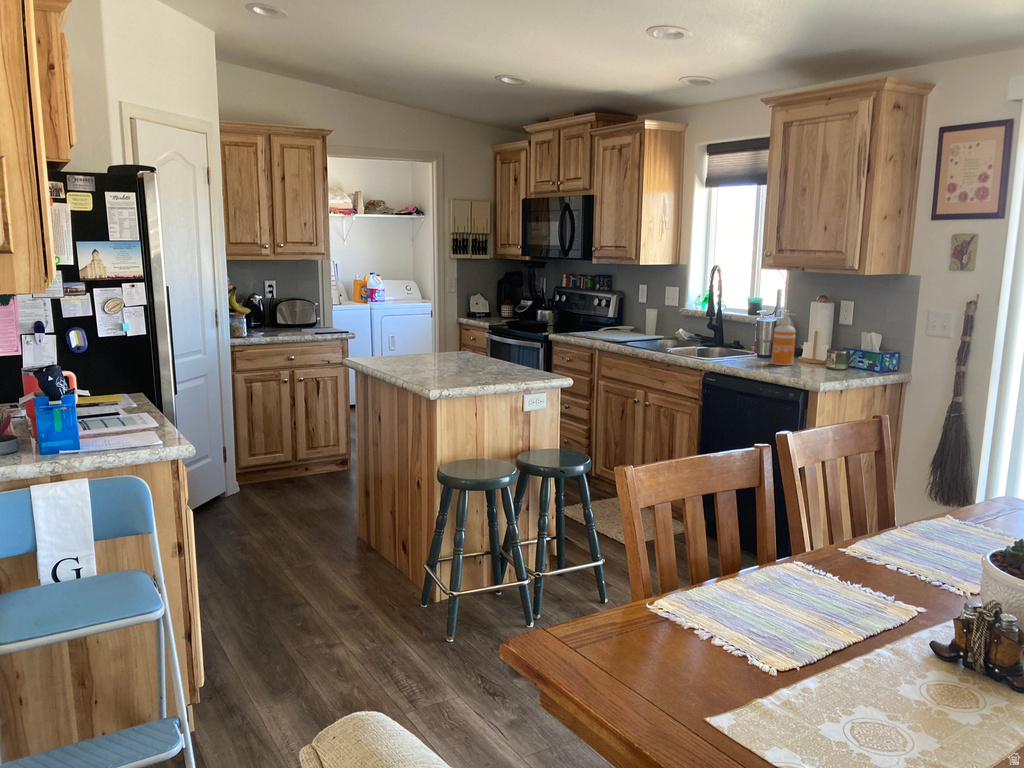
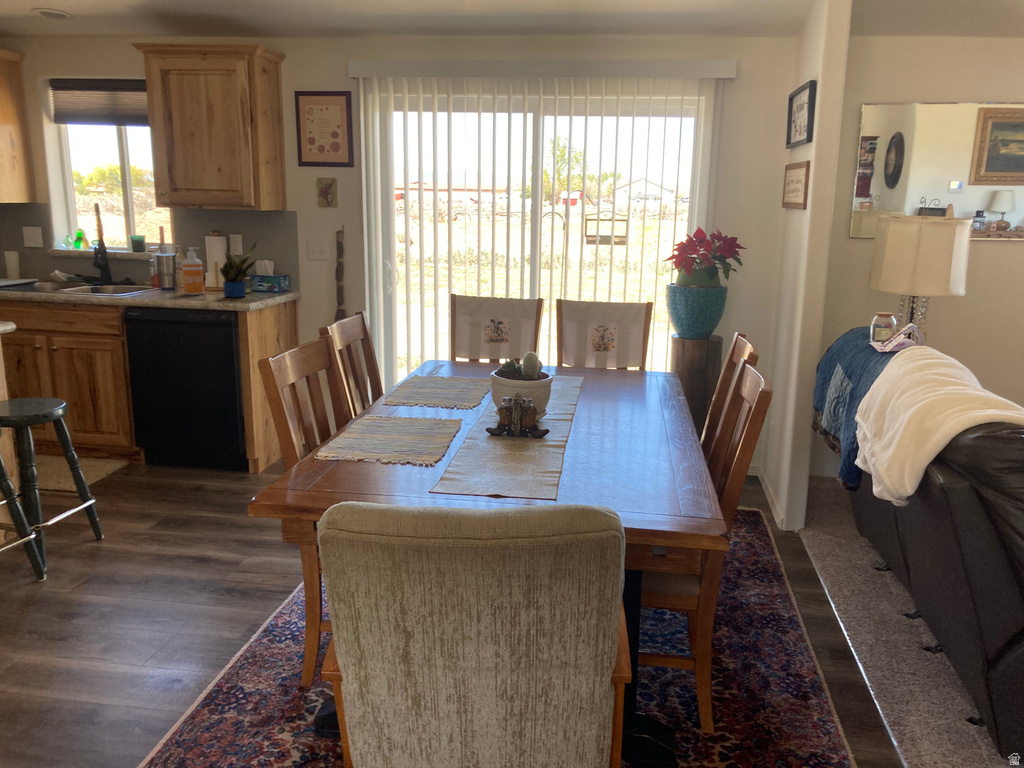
potted plant: none [806,309,852,373] -> present [220,242,256,297]

